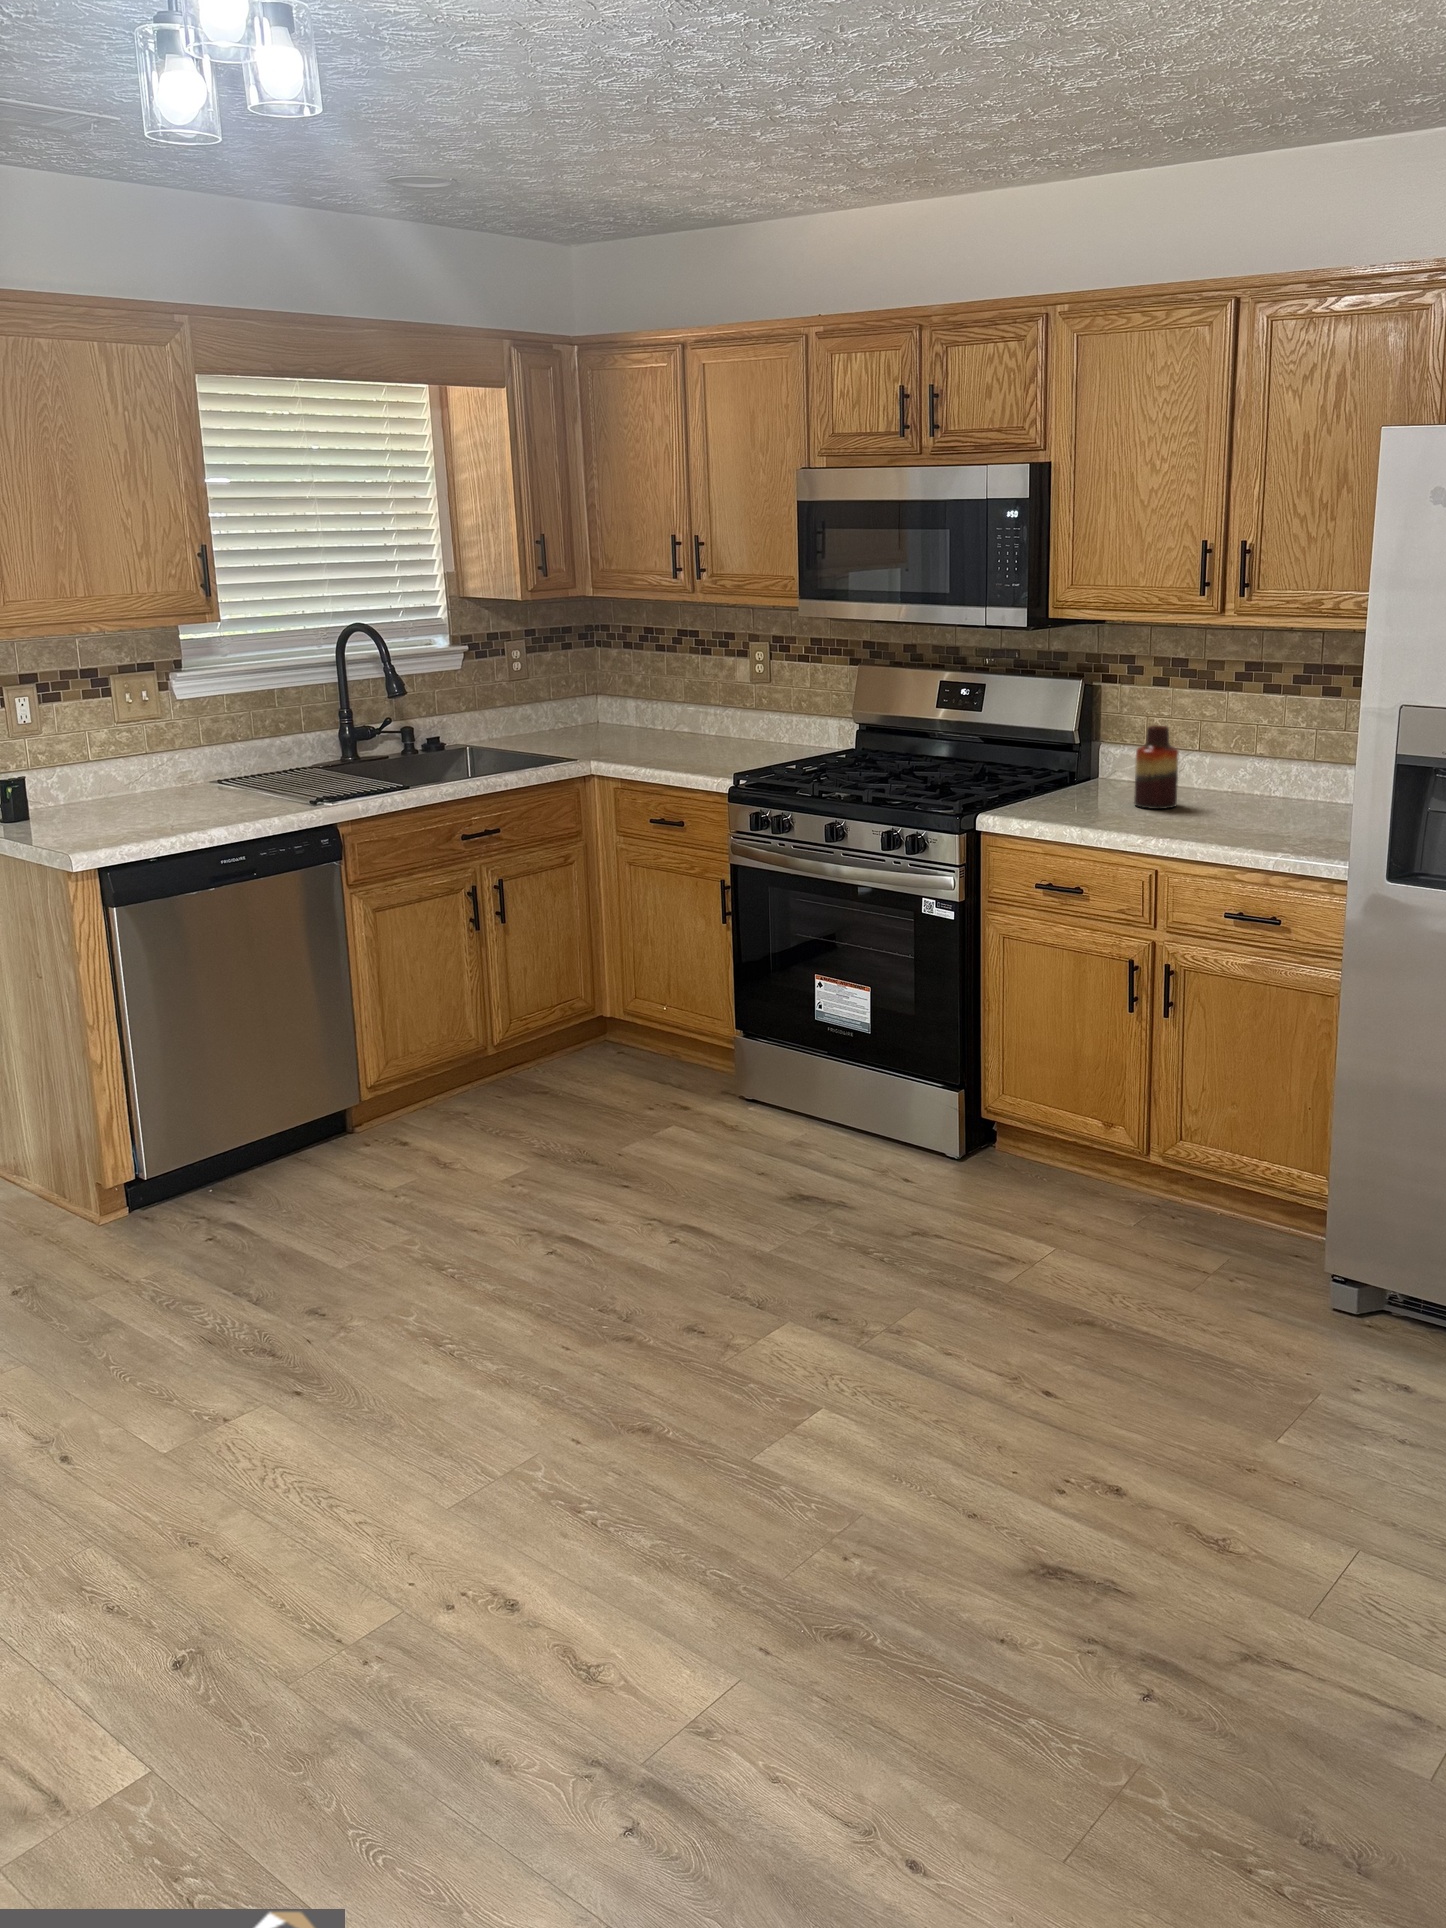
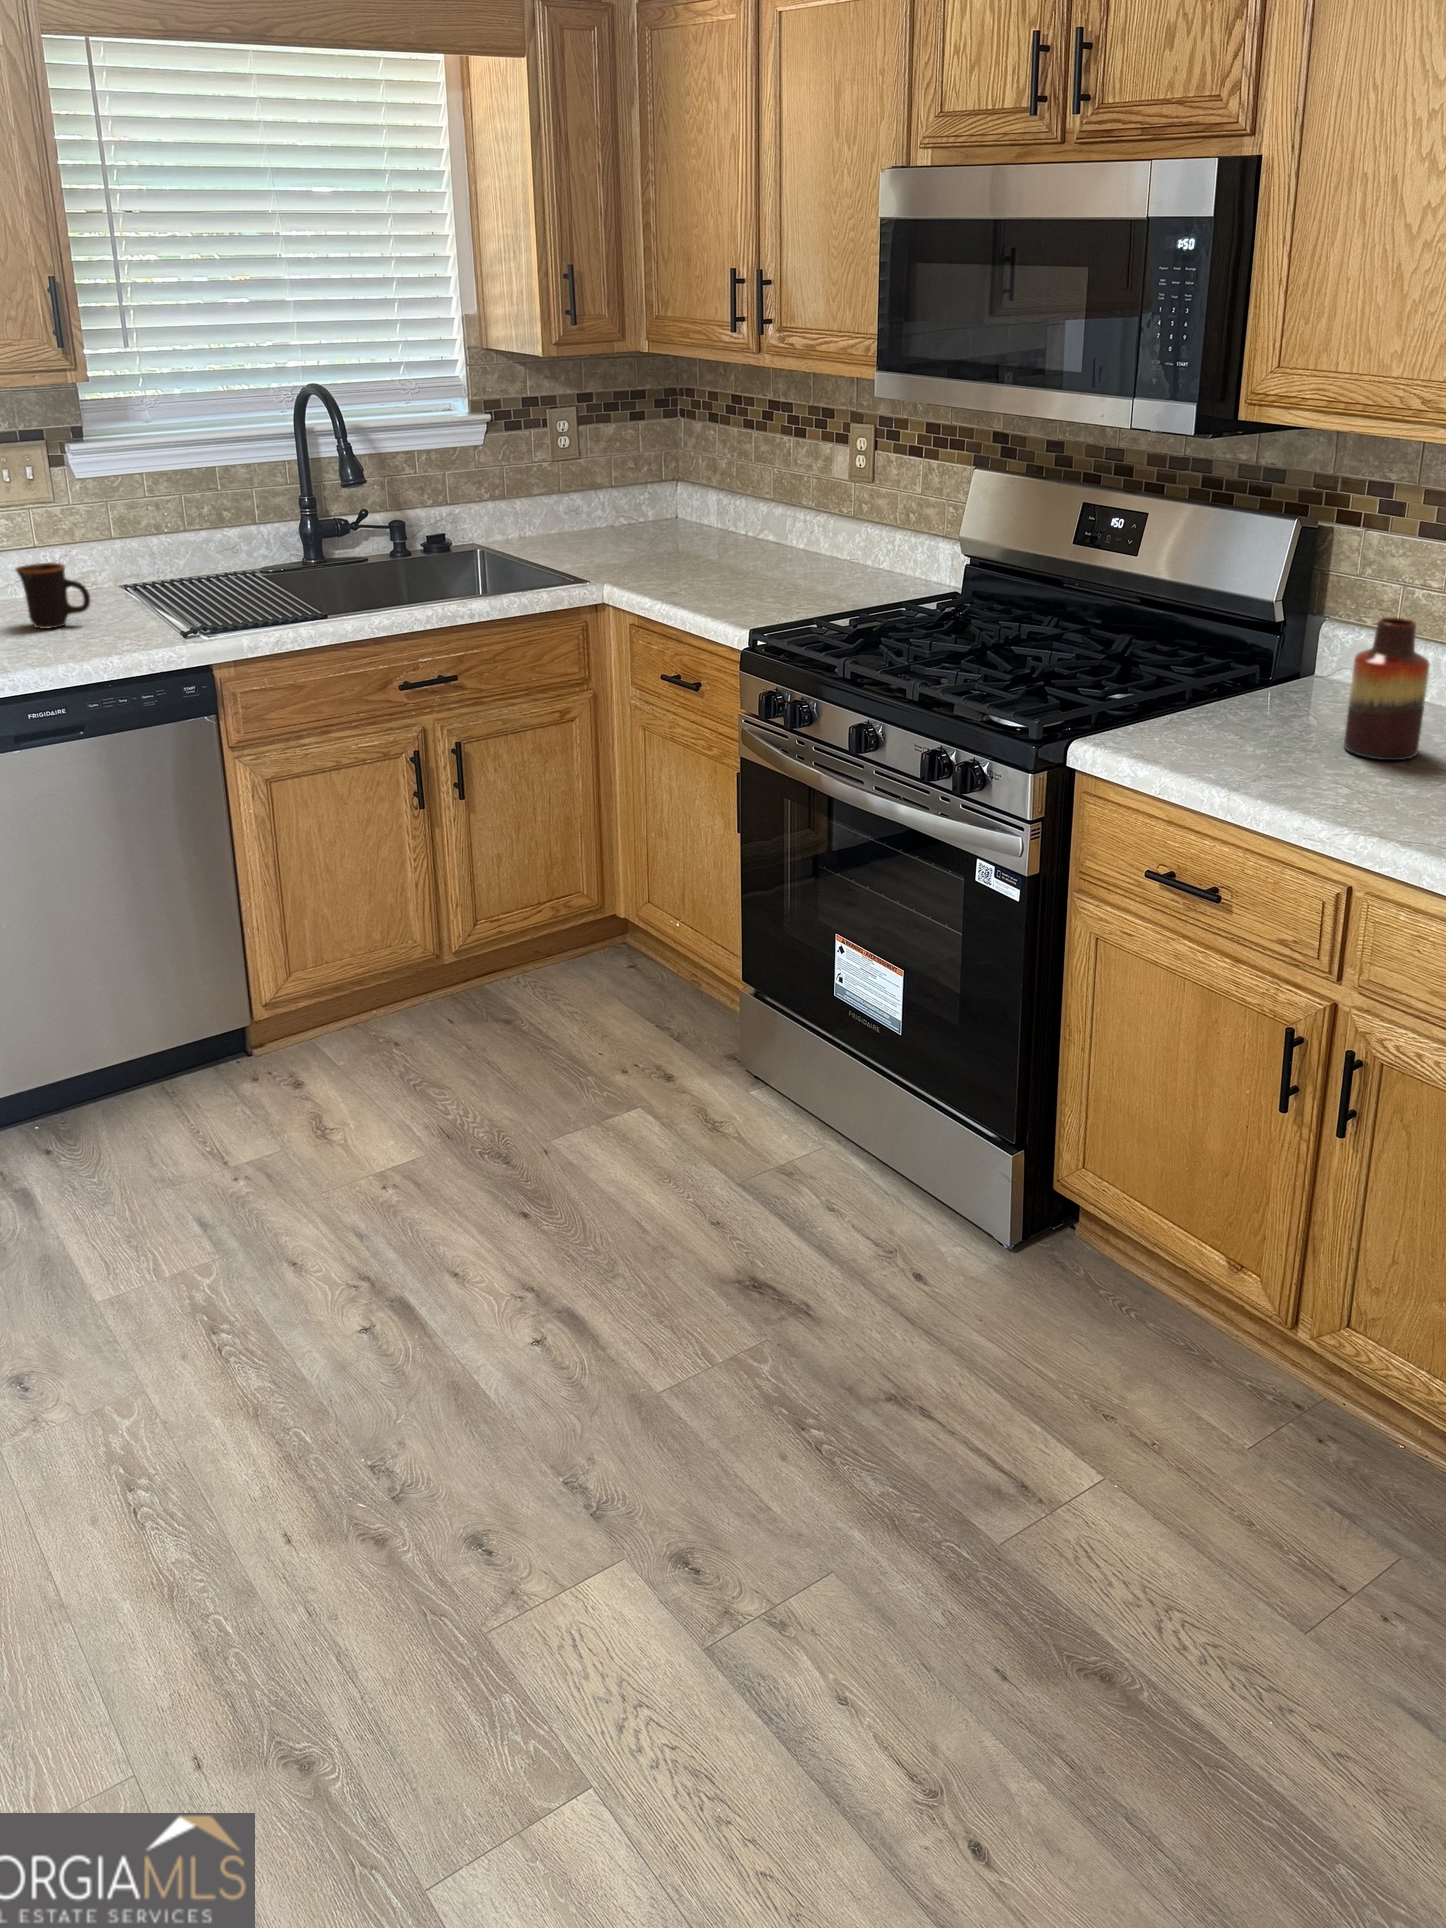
mug: none [172,757,229,806] -> present [16,563,90,629]

